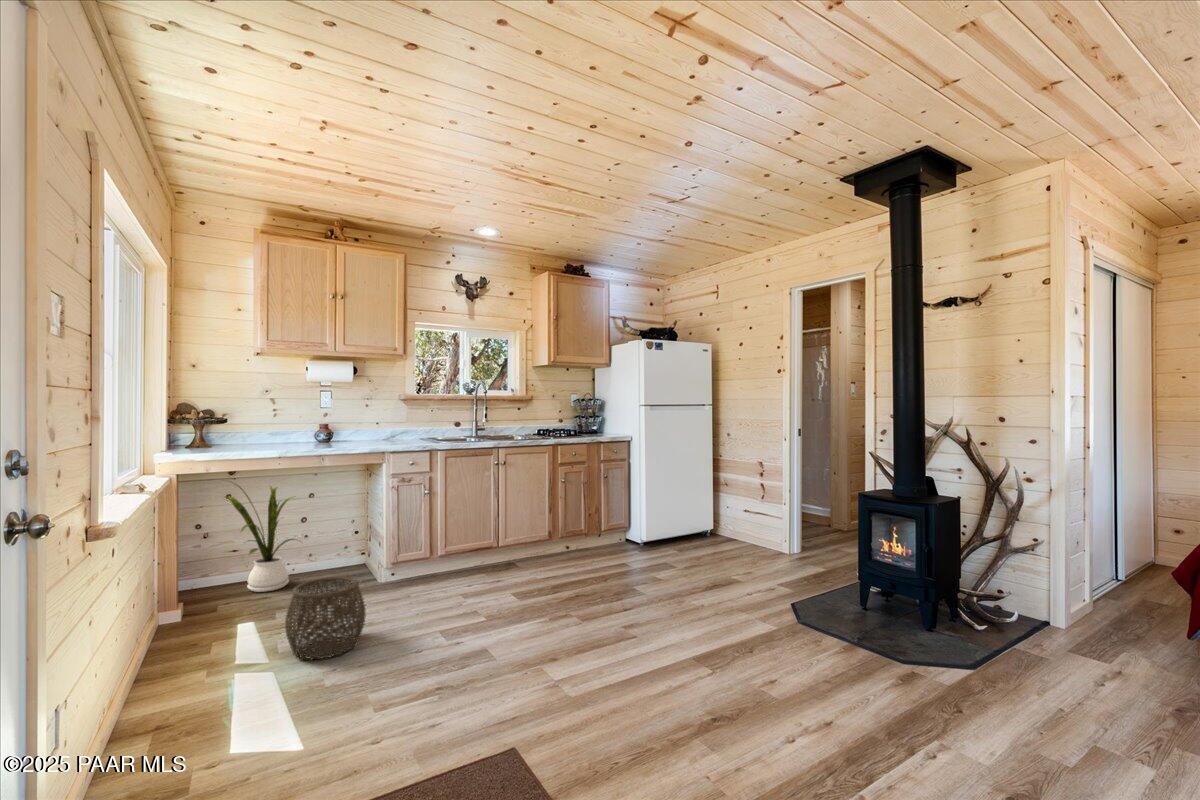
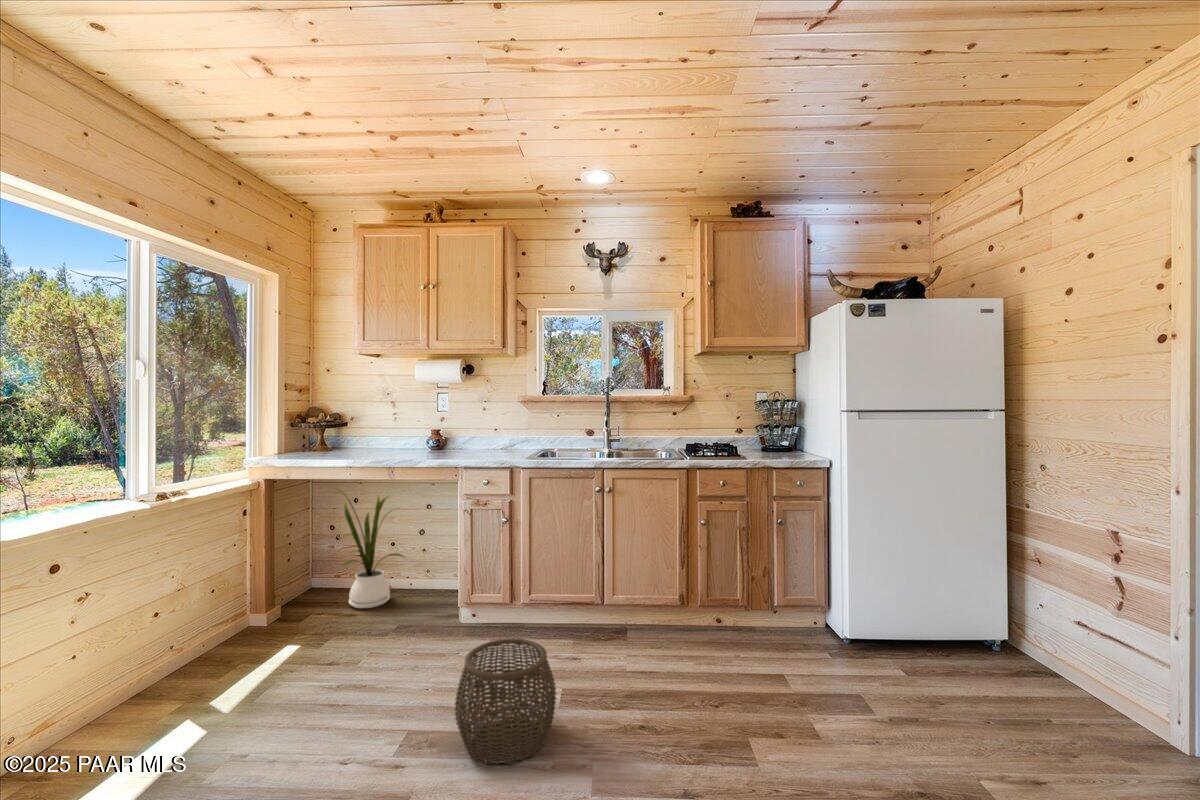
woven basket: present [285,577,366,659] -> present [454,639,556,765]

